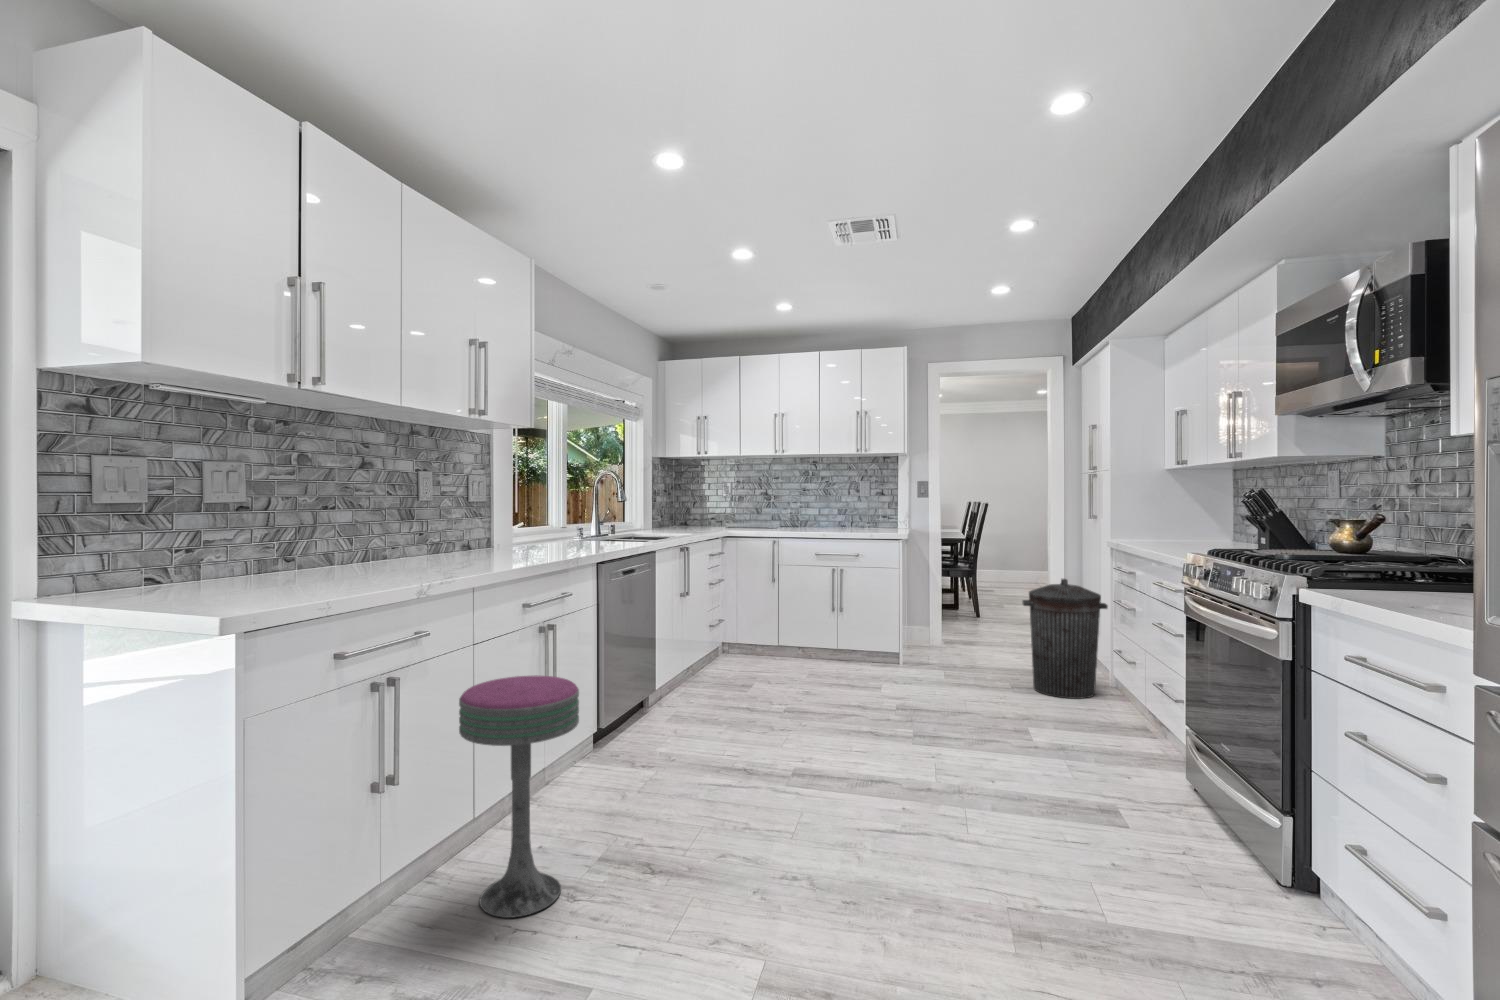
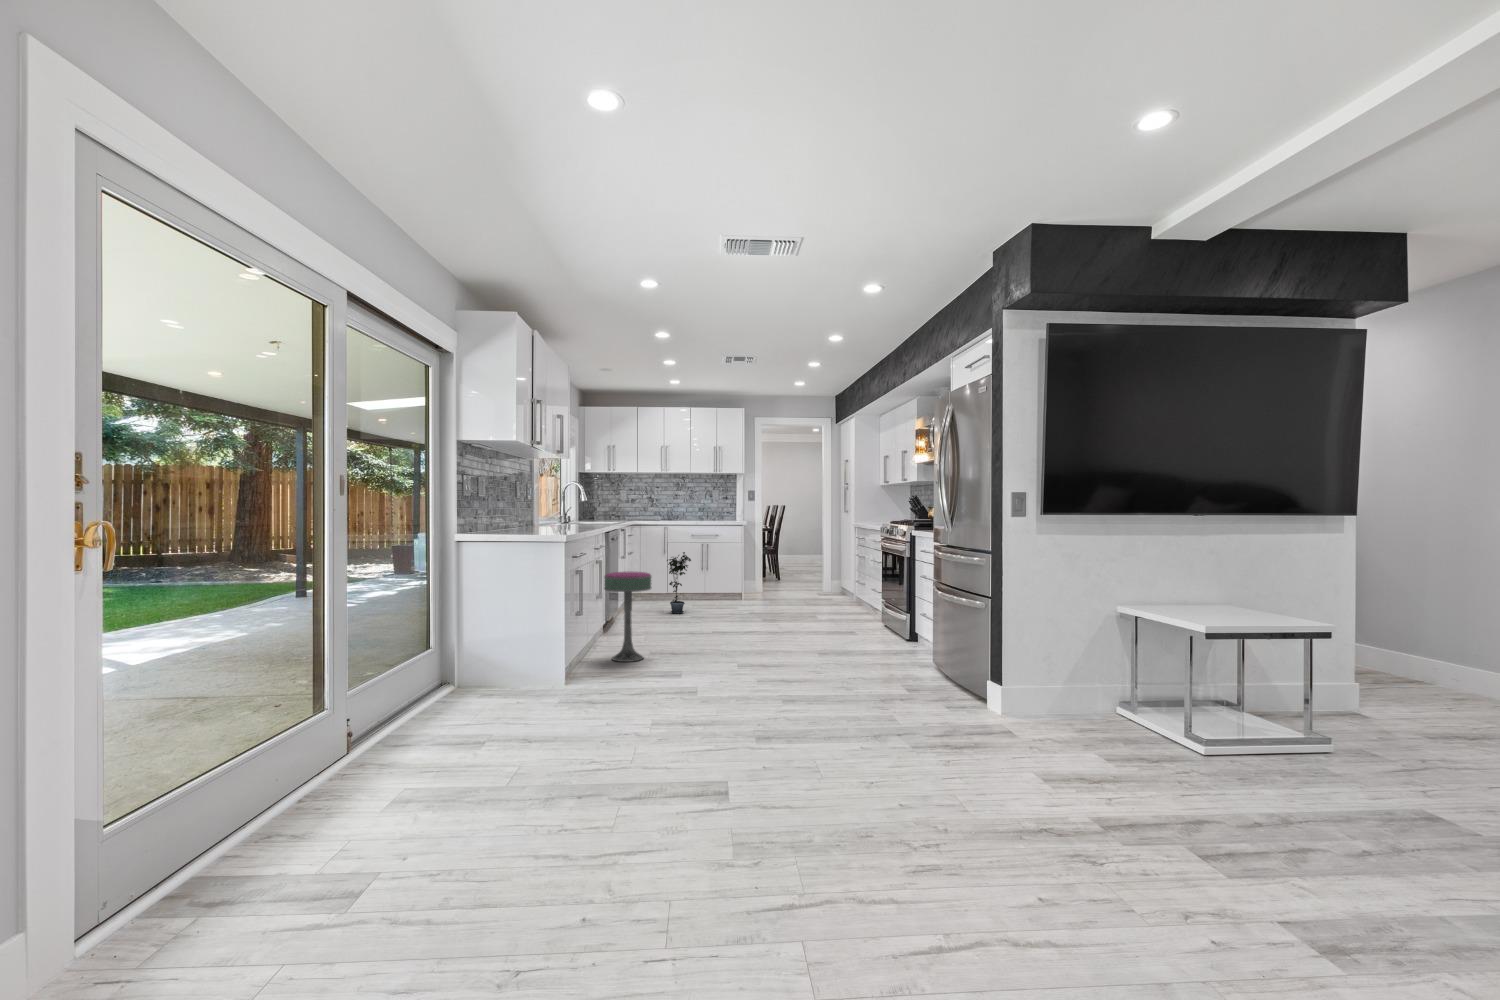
trash can: present [1023,579,1108,699] -> none [812,544,854,607]
potted plant: none [745,591,792,700] -> present [667,552,691,614]

